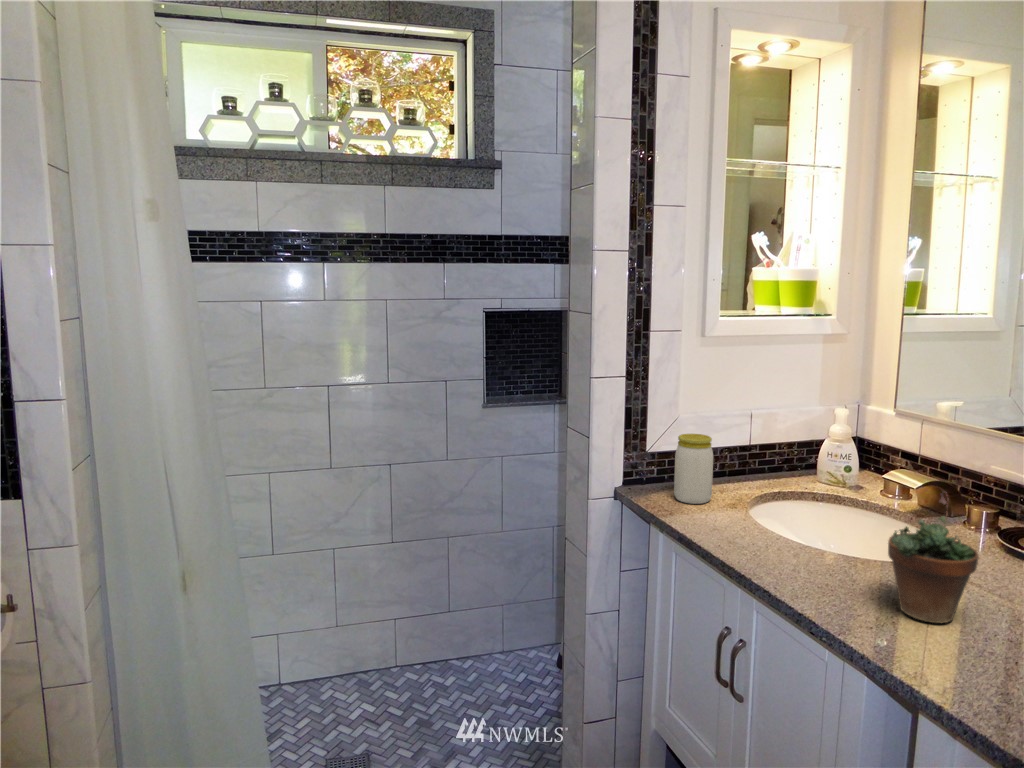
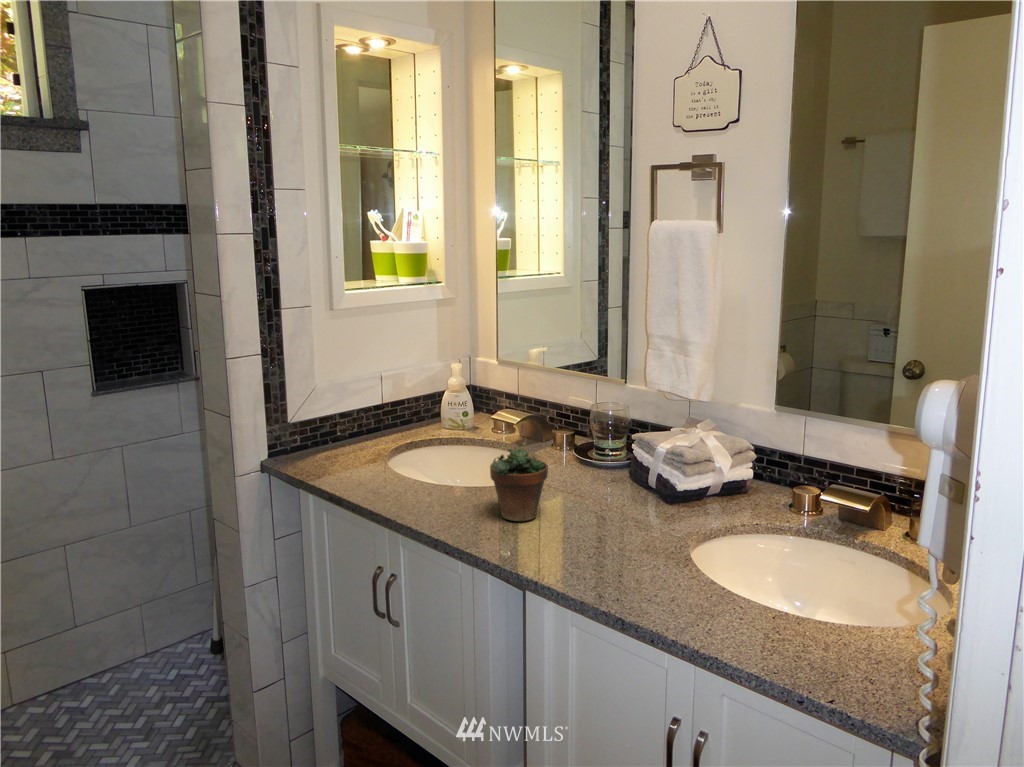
jar: present [674,434,713,504] -> none [318,401,354,464]

